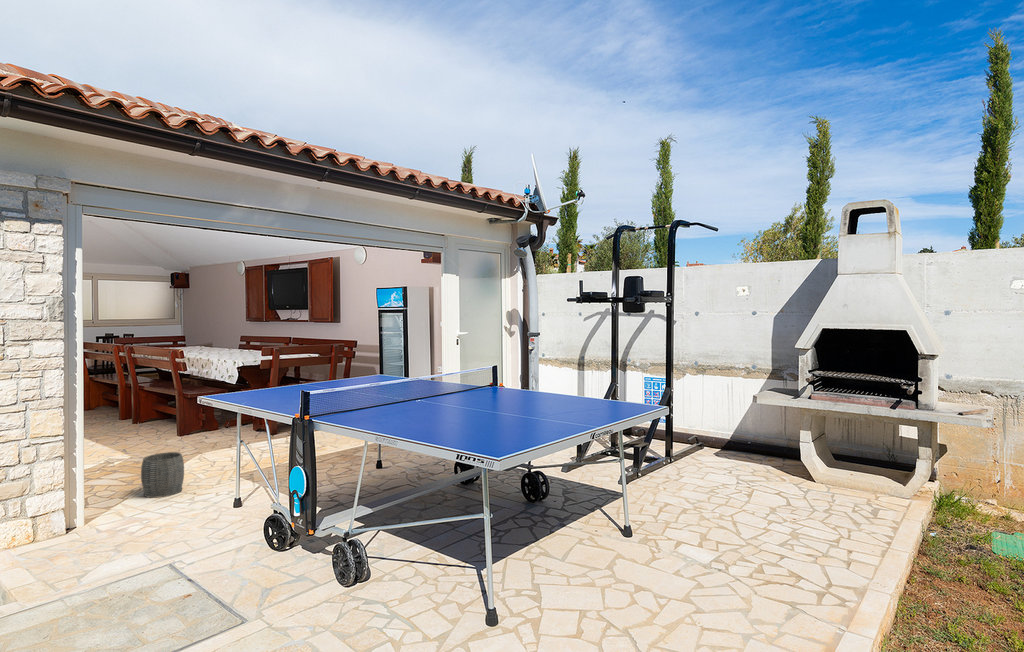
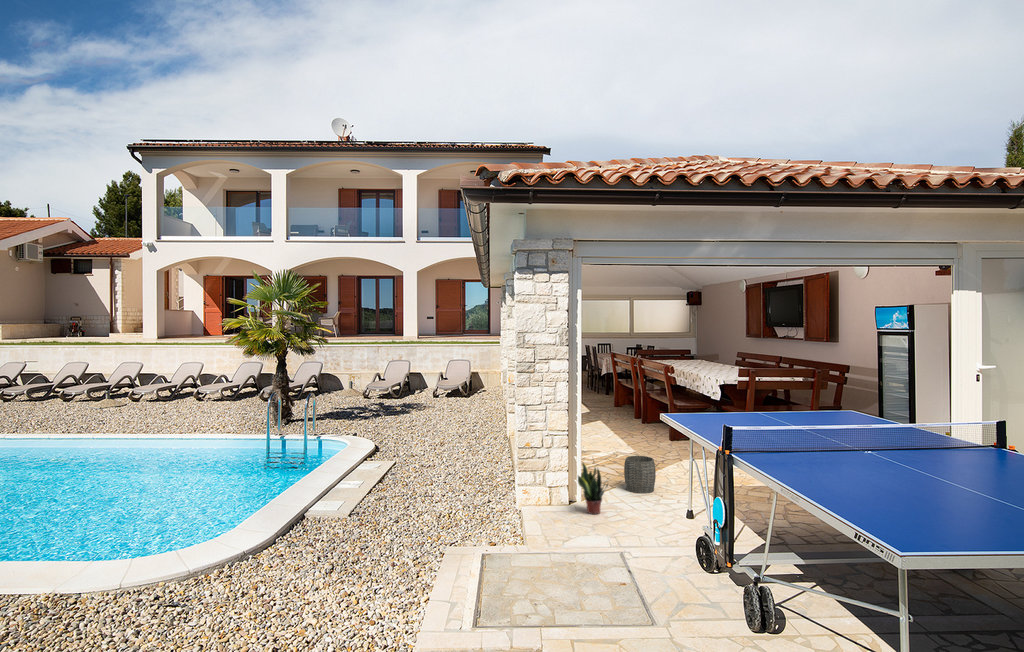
potted plant: none [85,472,135,536] -> present [578,463,608,514]

